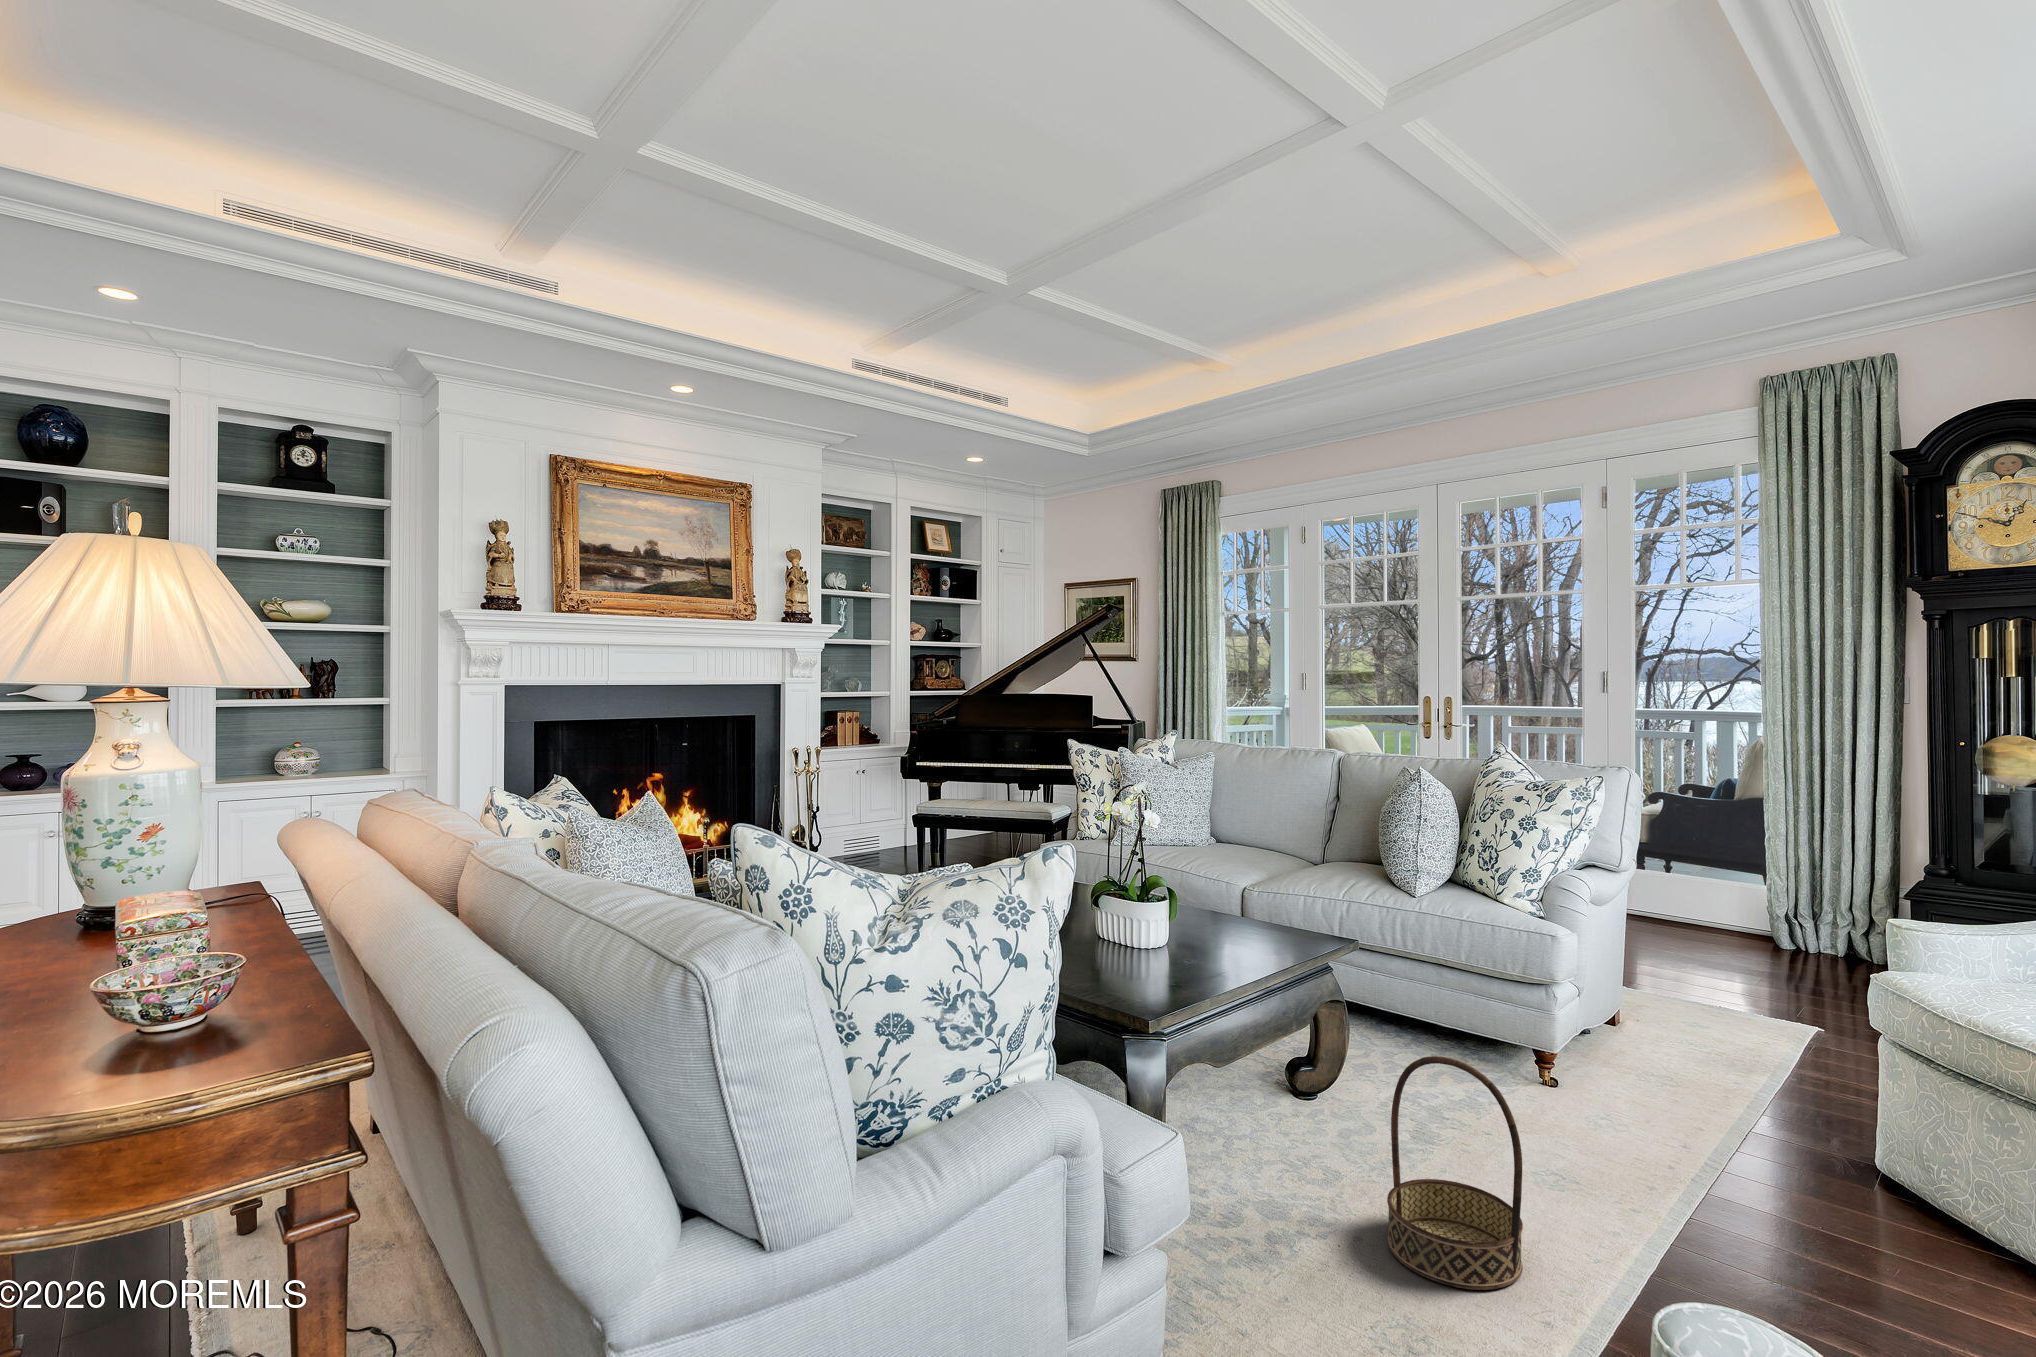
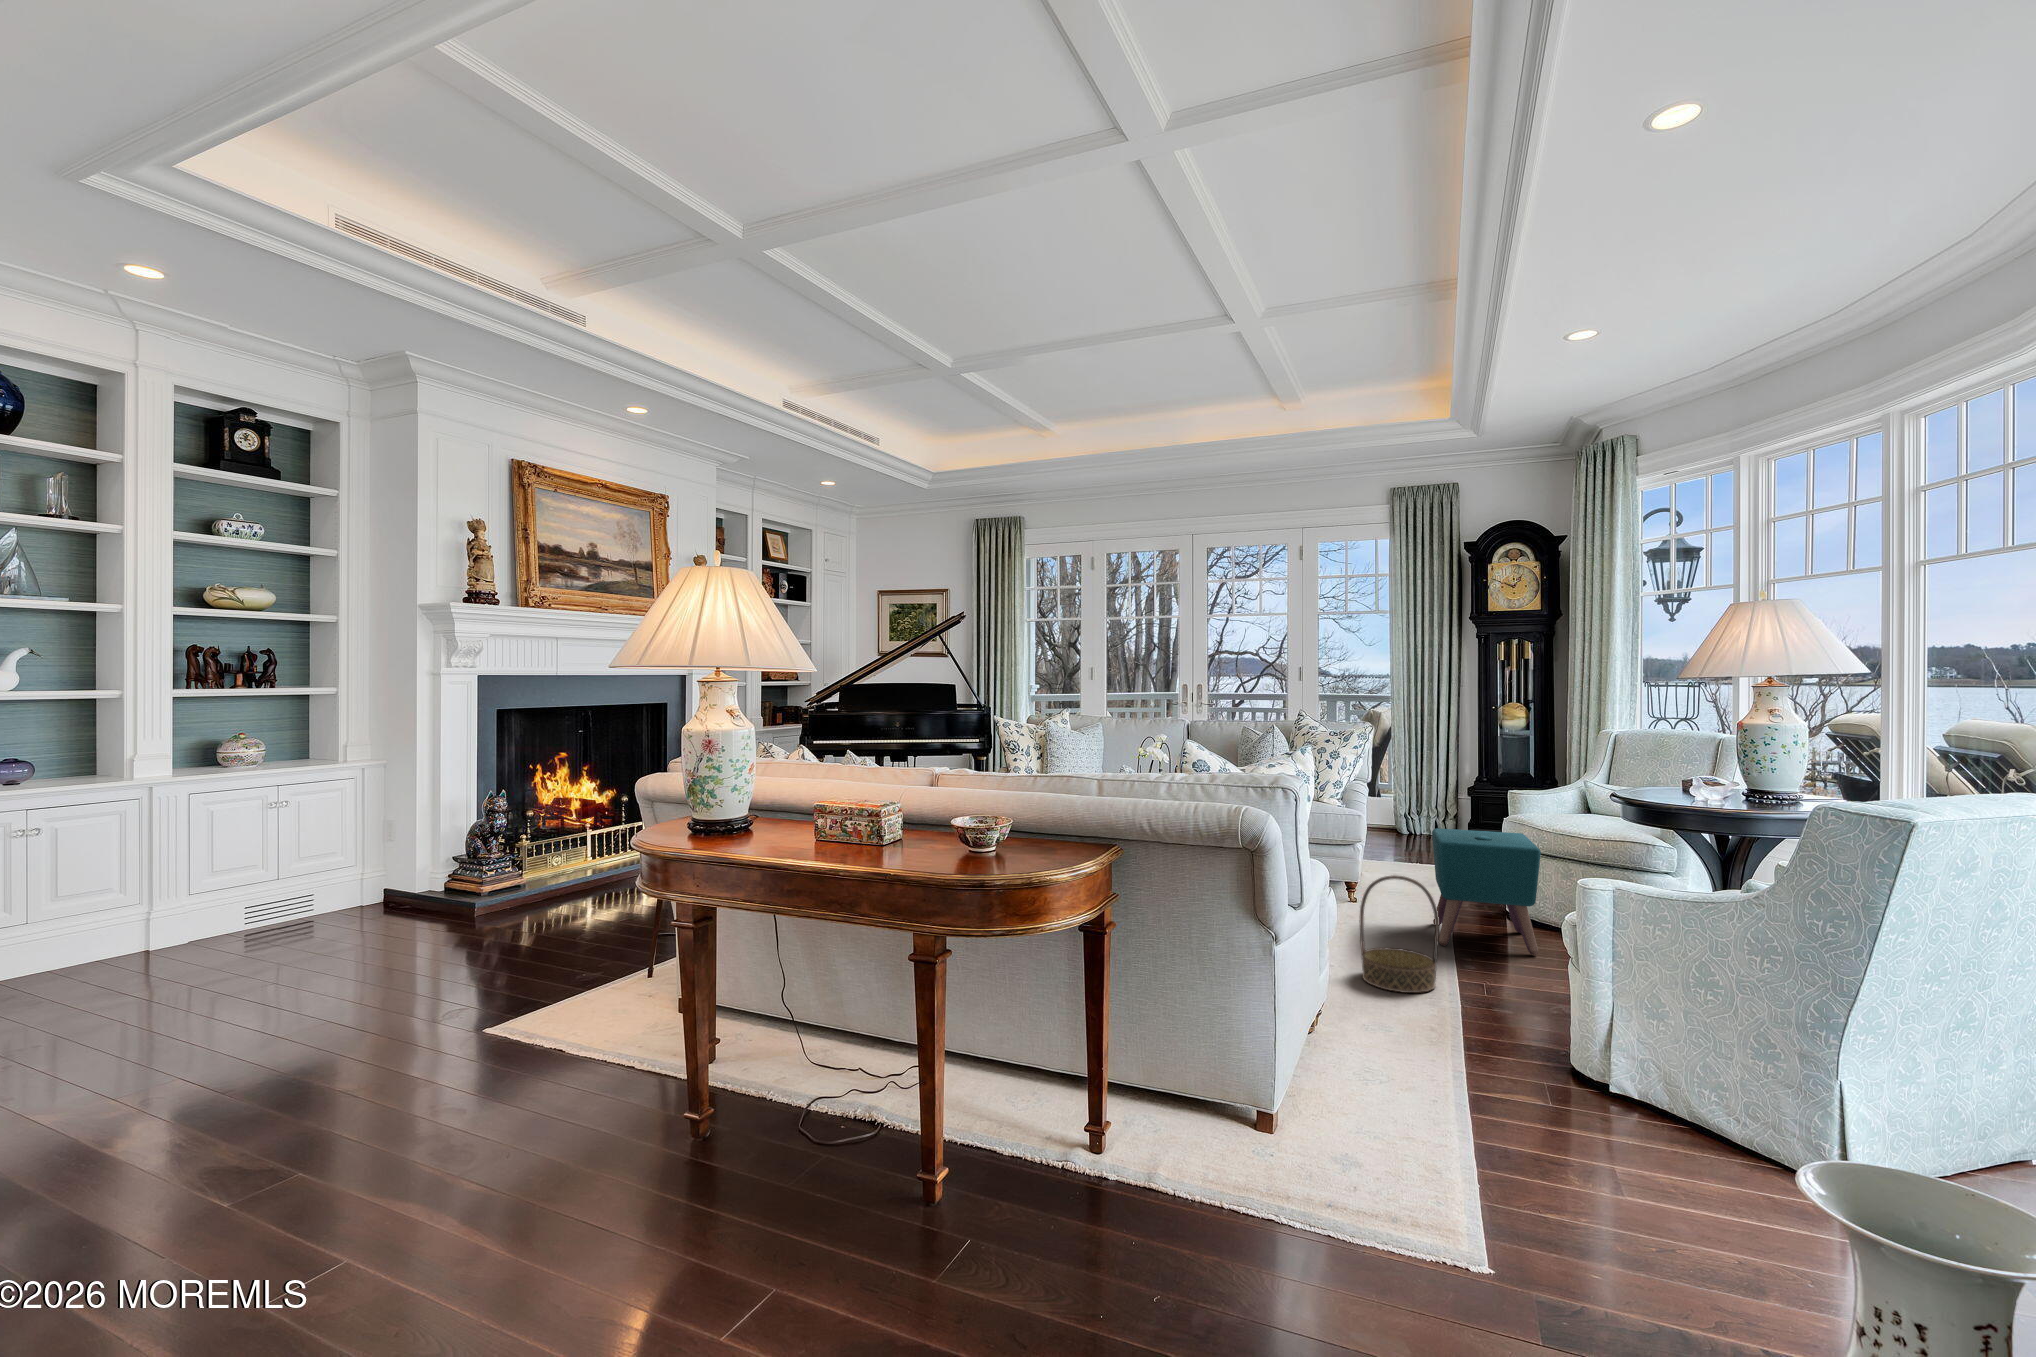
ottoman: none [1621,966,1851,1249] -> present [1432,828,1541,955]

